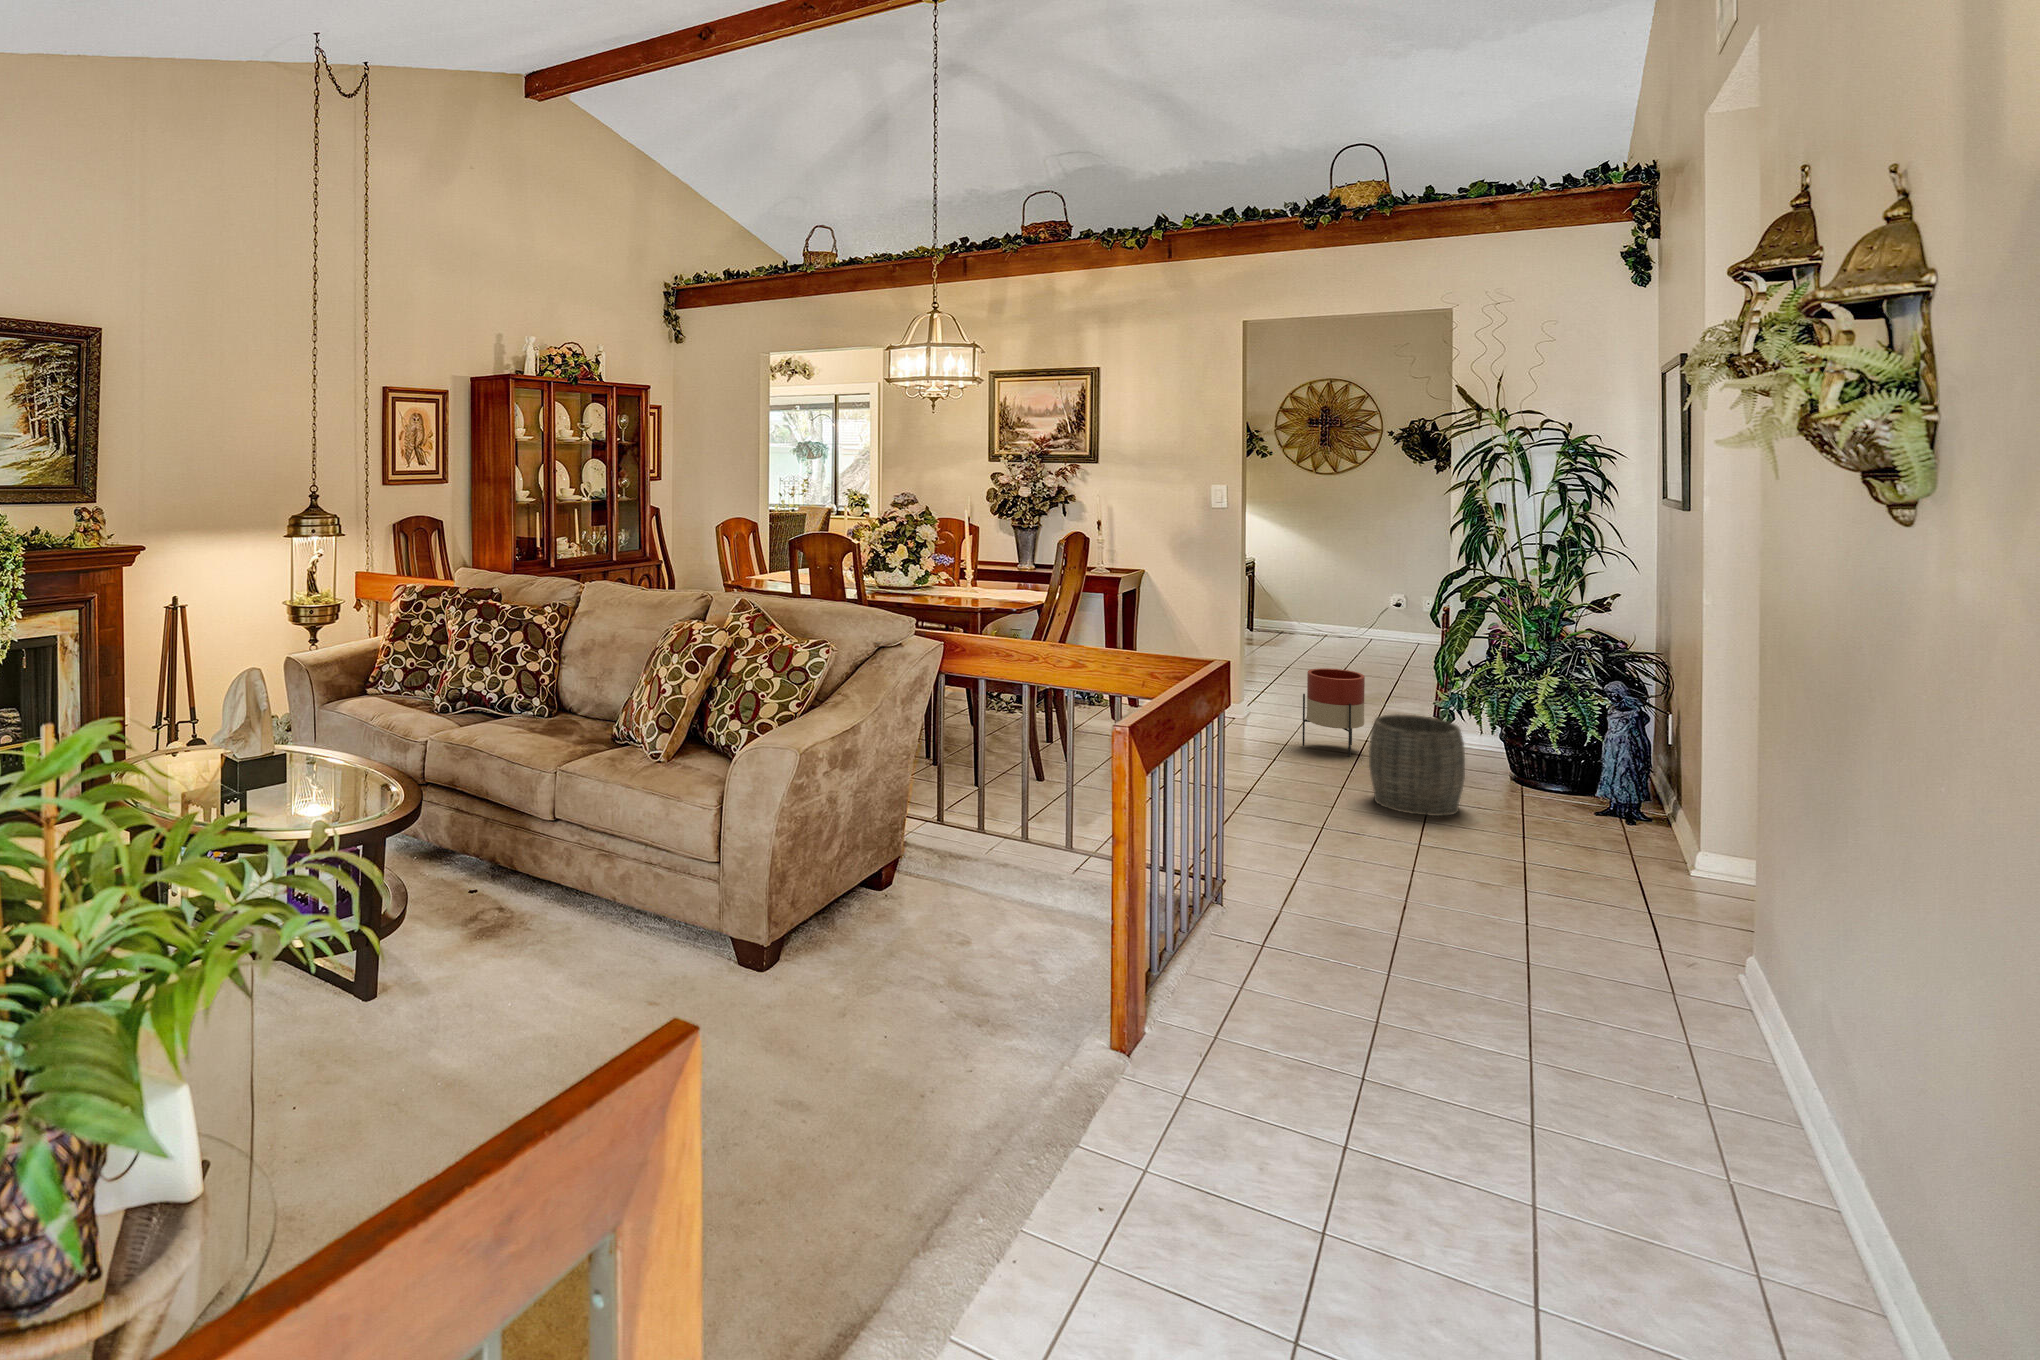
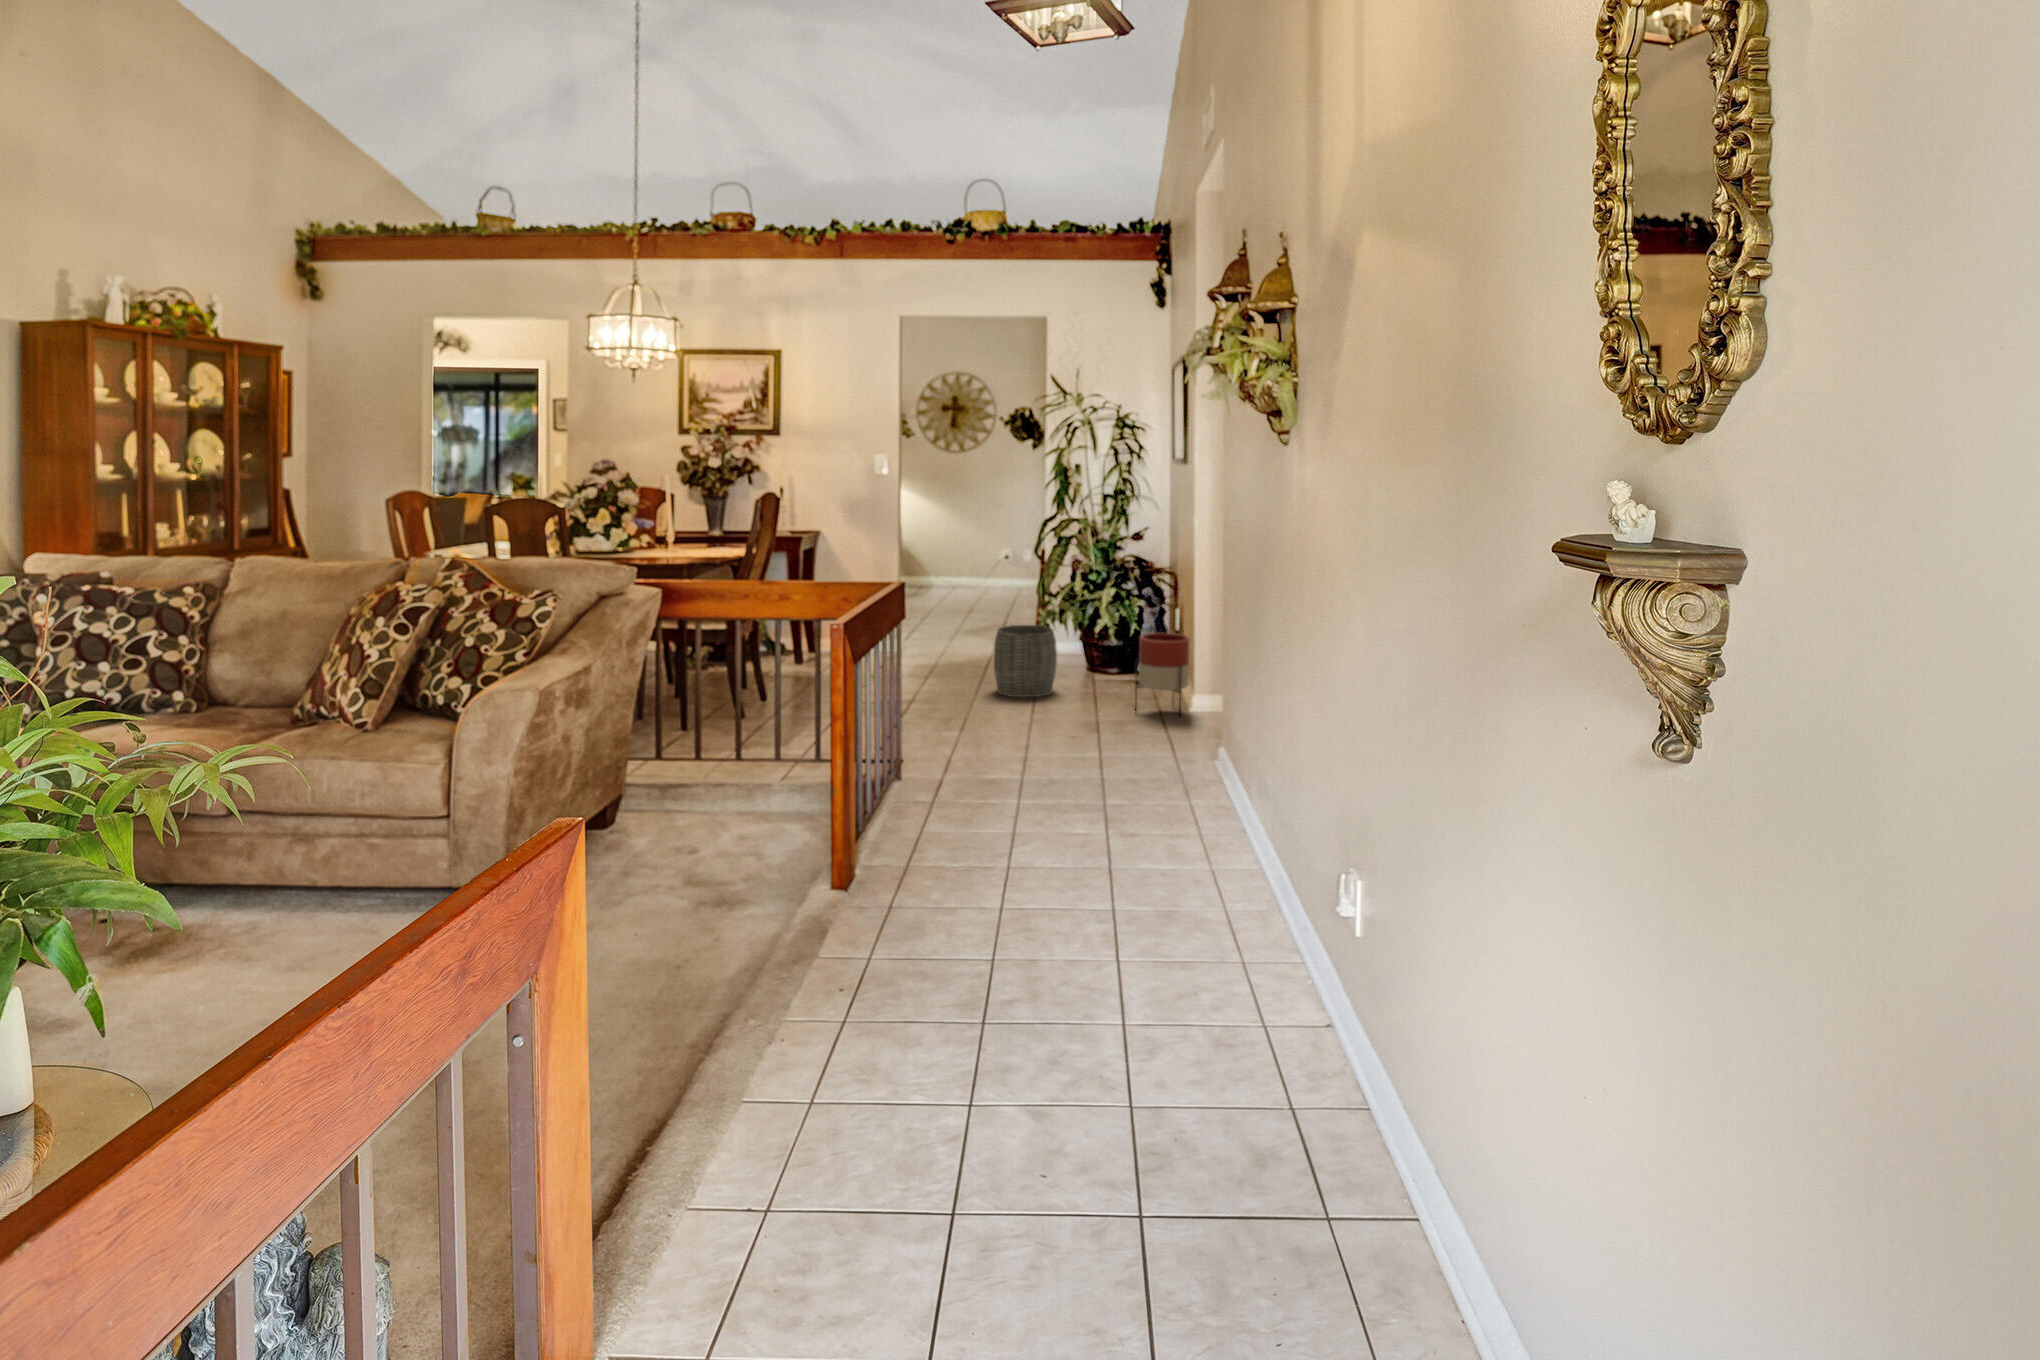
planter: present [1302,668,1365,757] -> present [1135,633,1190,716]

